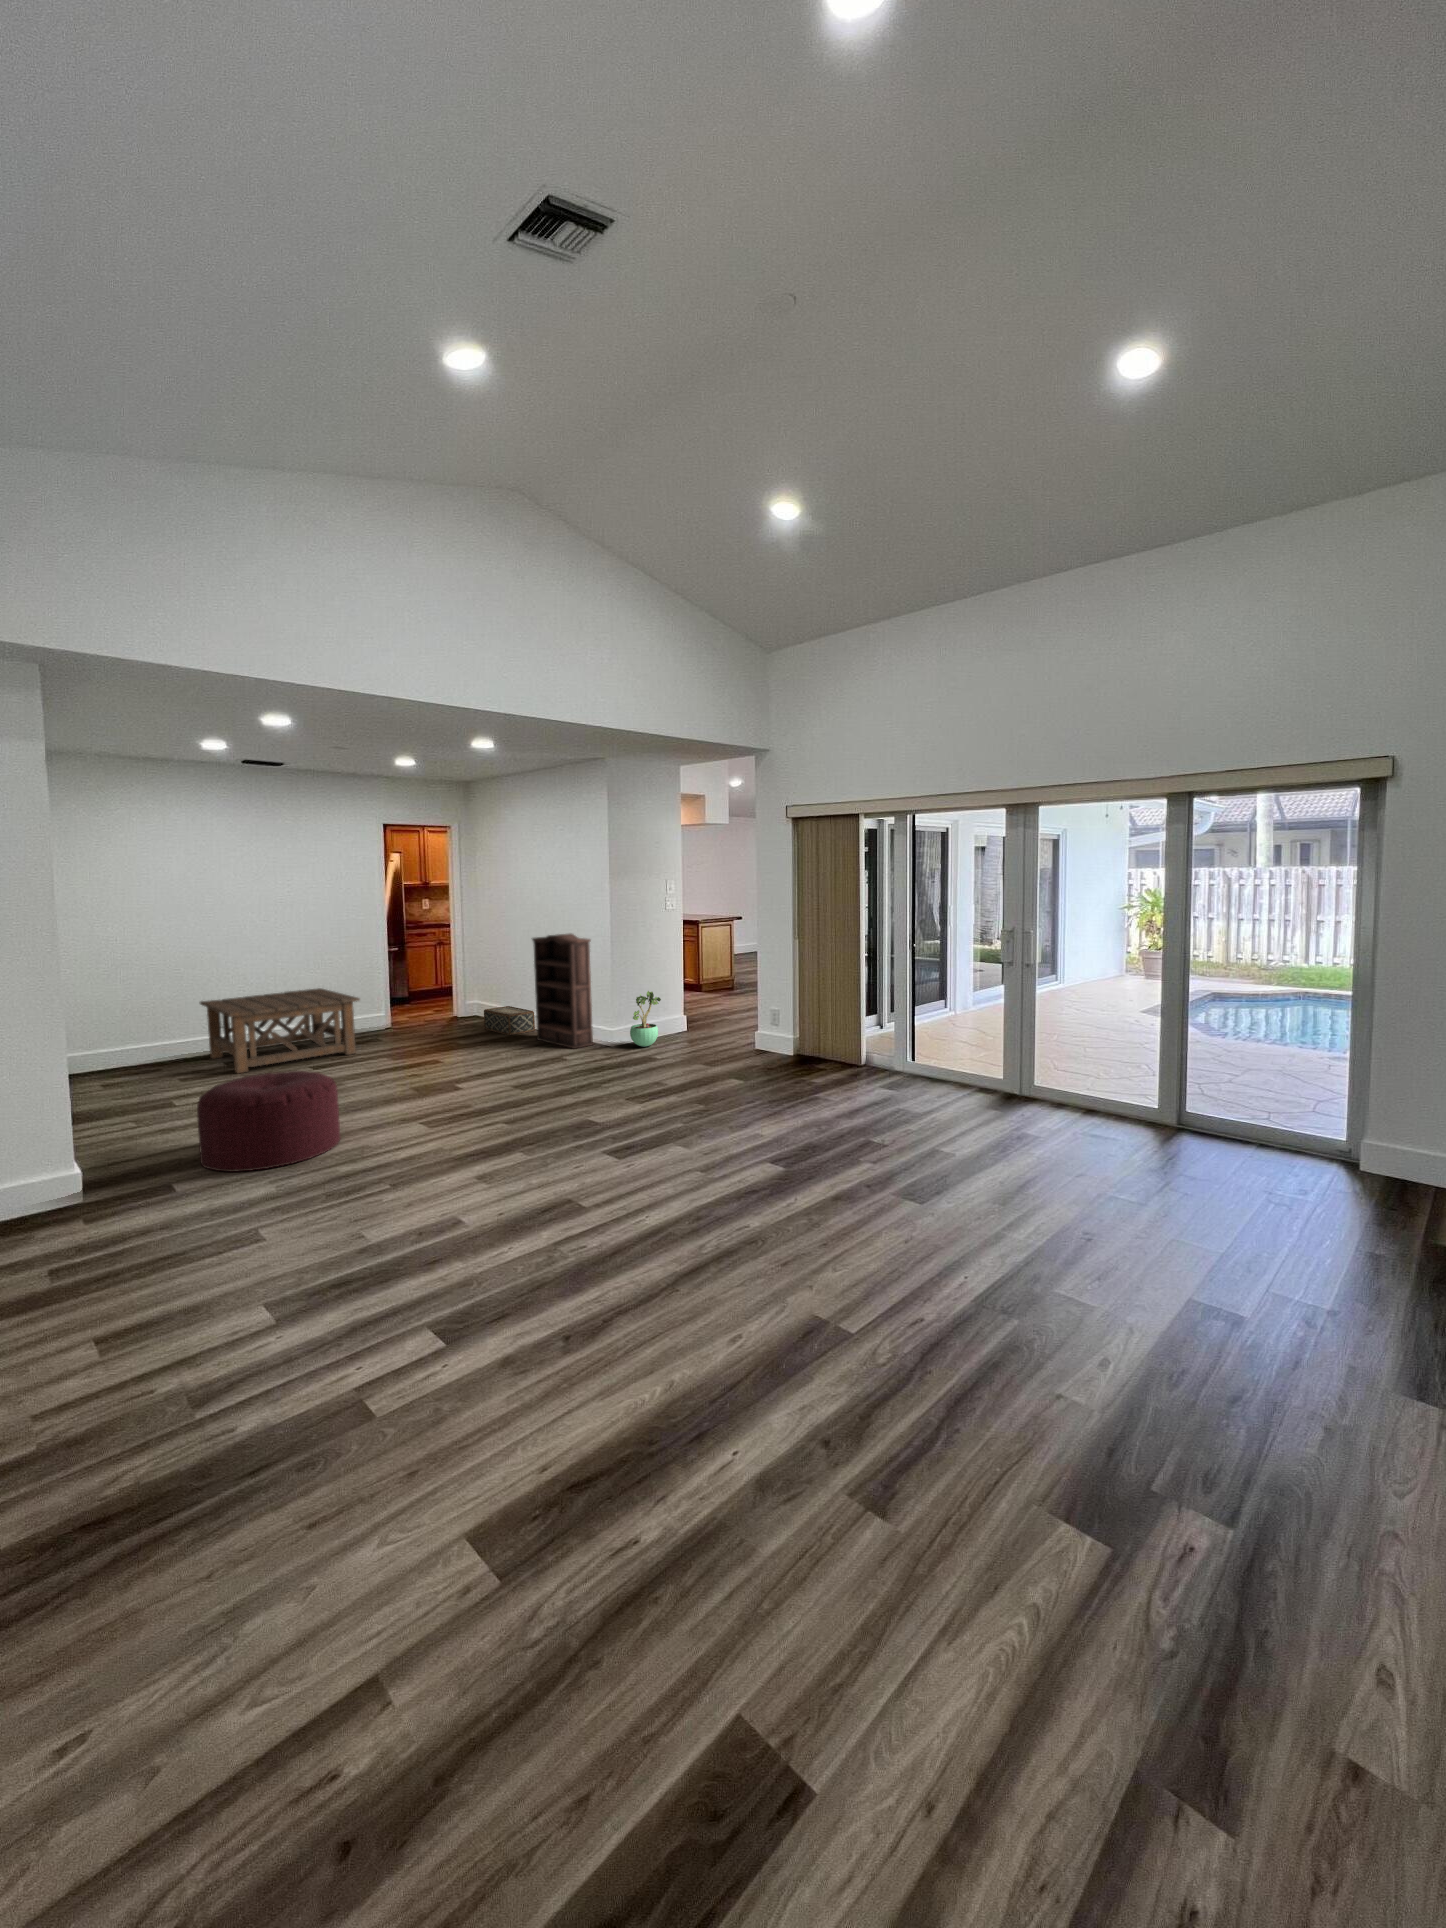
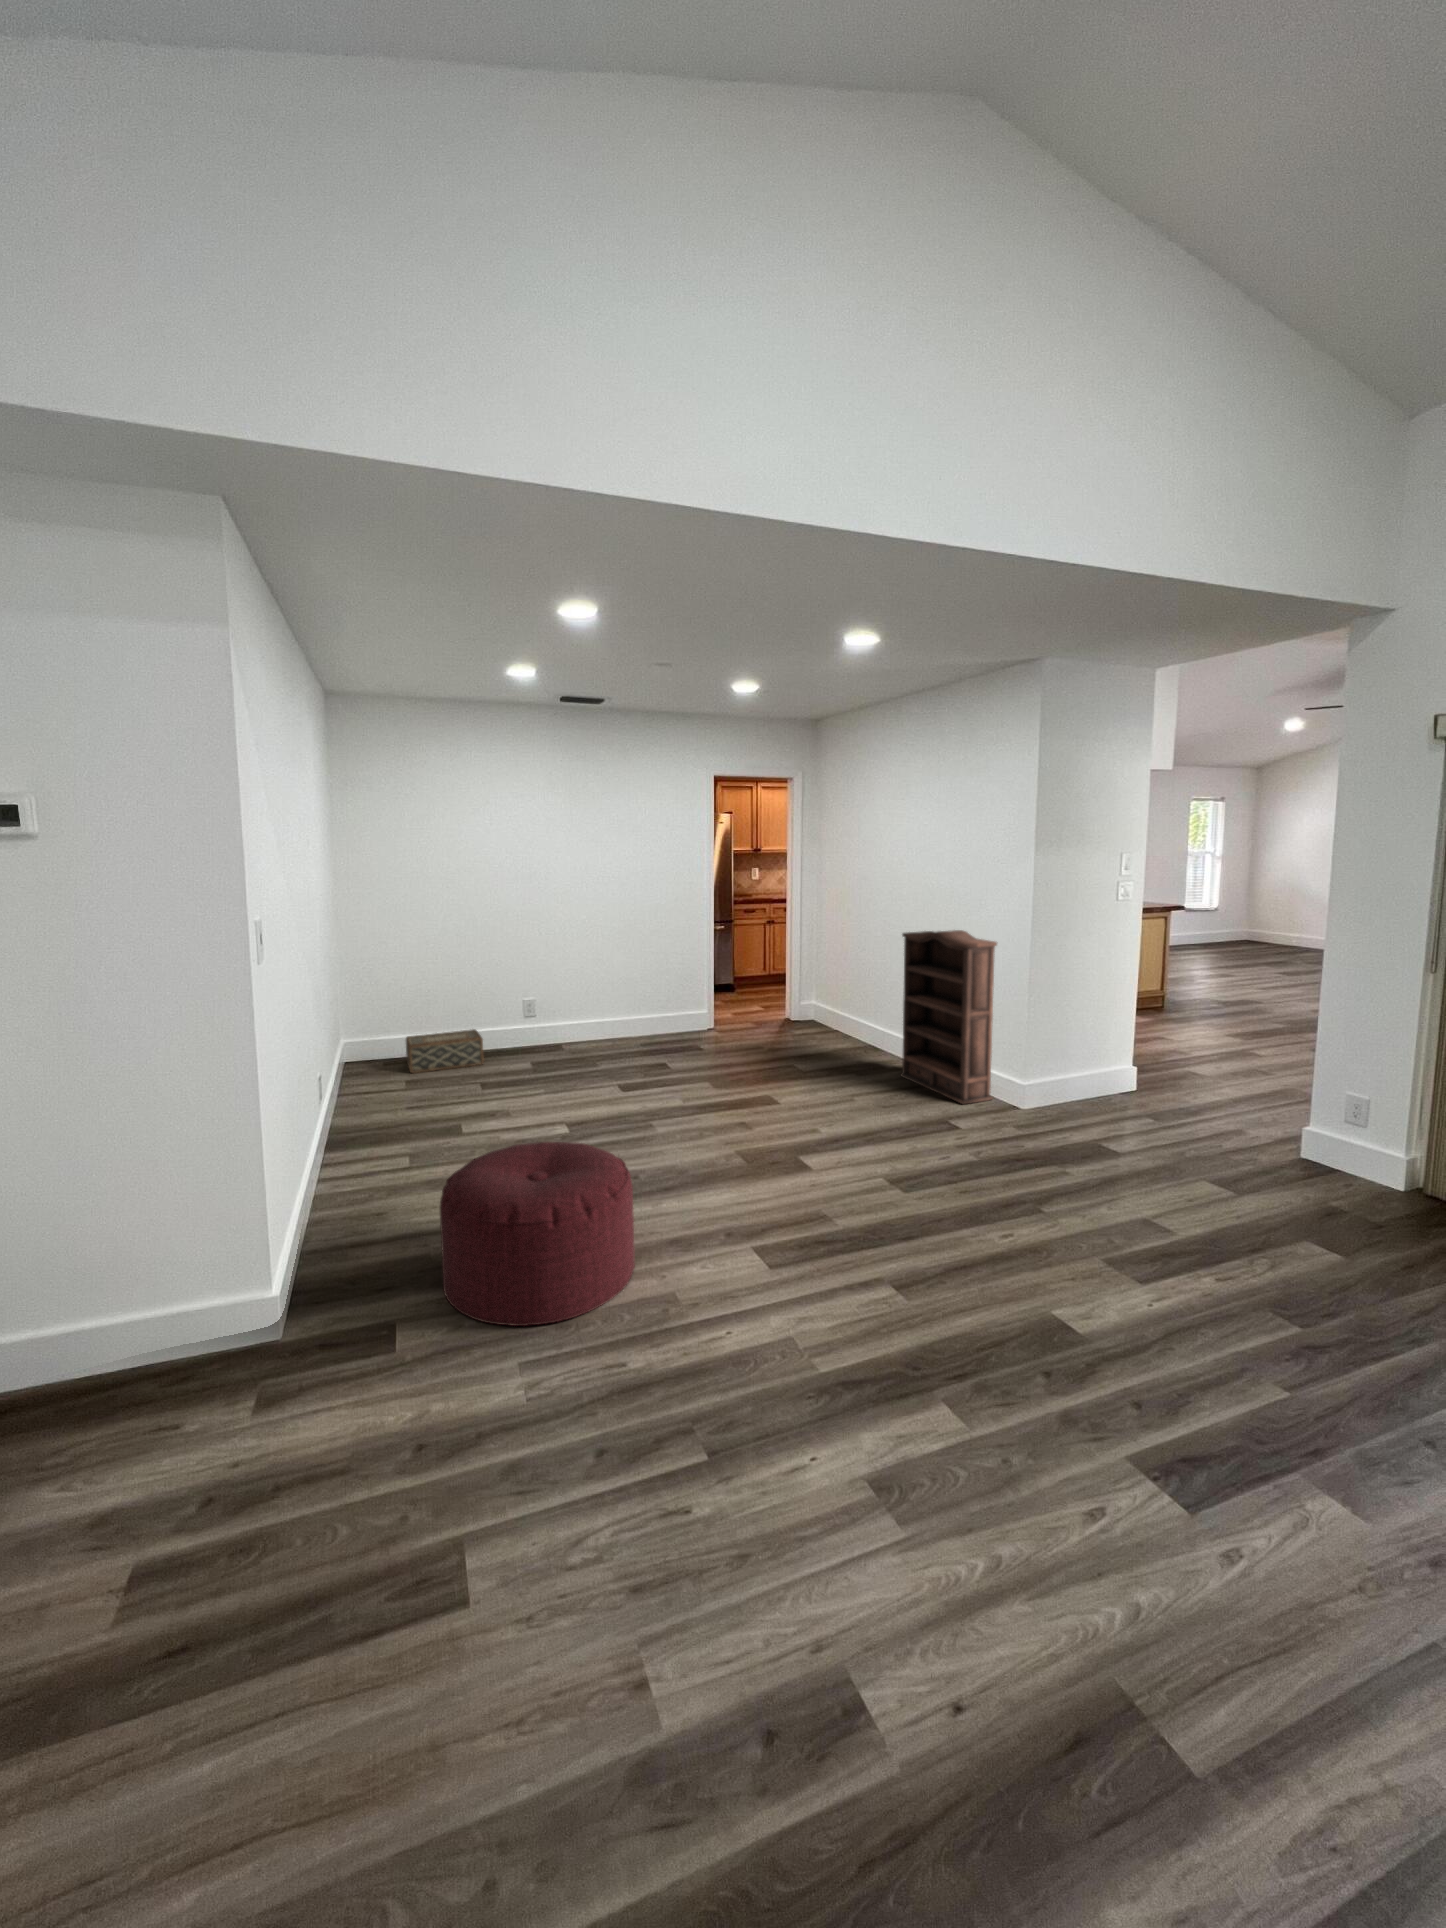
coffee table: present [200,988,360,1073] -> none [511,977,679,1085]
potted plant: present [630,991,661,1047] -> none [1055,1030,1110,1117]
woven basket: present [484,1006,535,1035] -> present [406,1029,484,1073]

